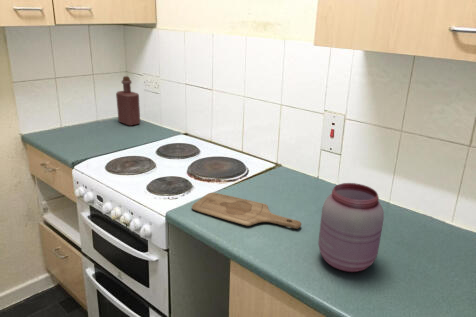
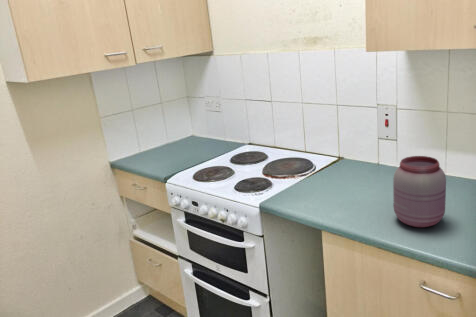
bottle: present [116,76,140,126] -> none [182,100,206,143]
cutting board: present [192,193,301,229] -> none [278,185,375,206]

